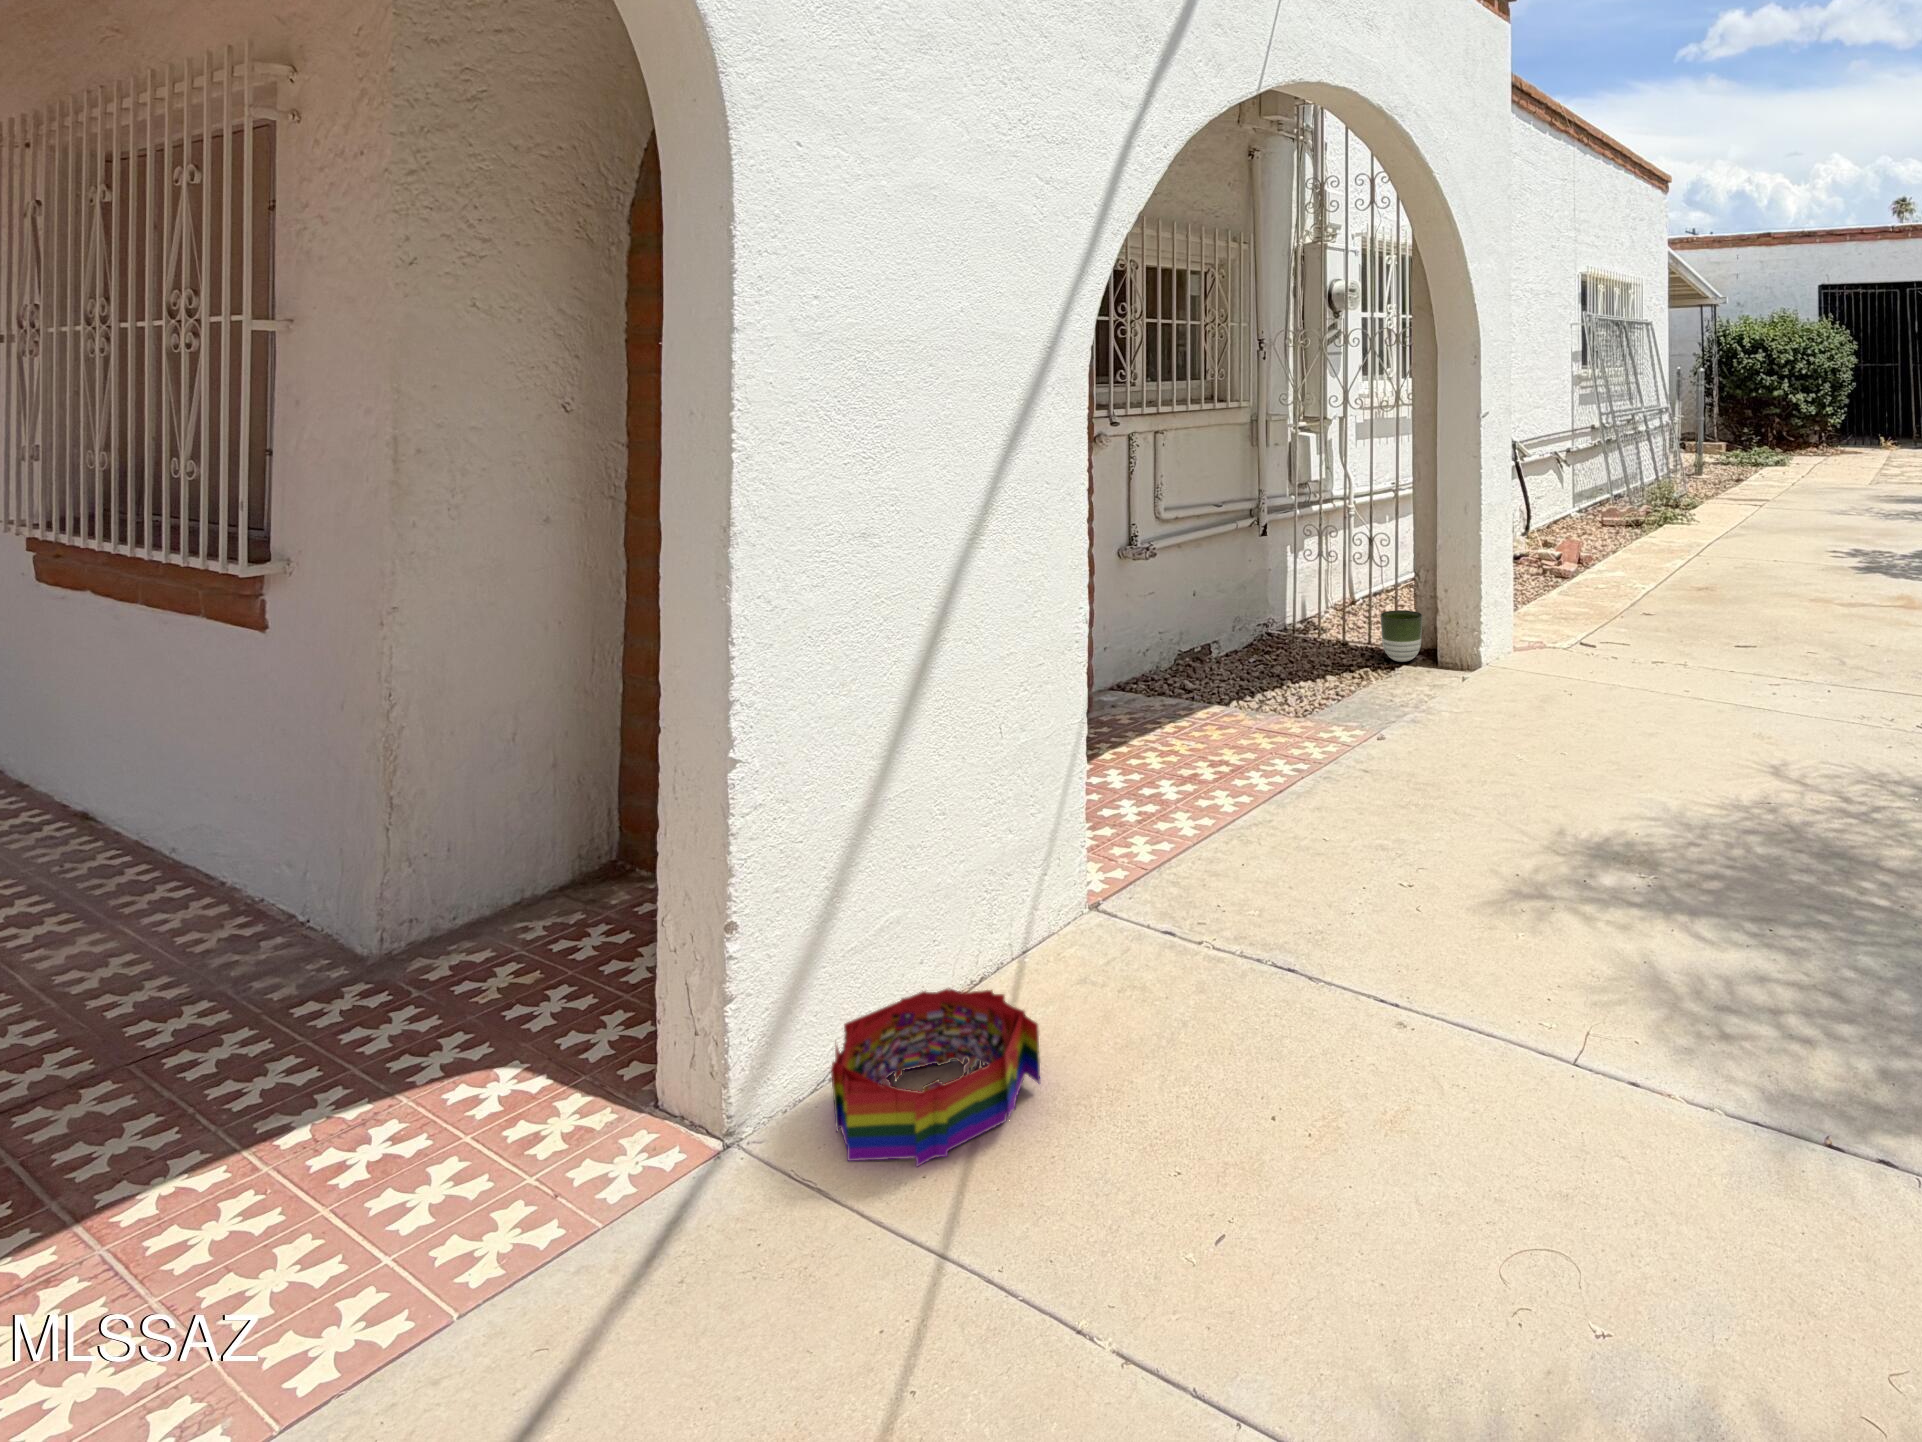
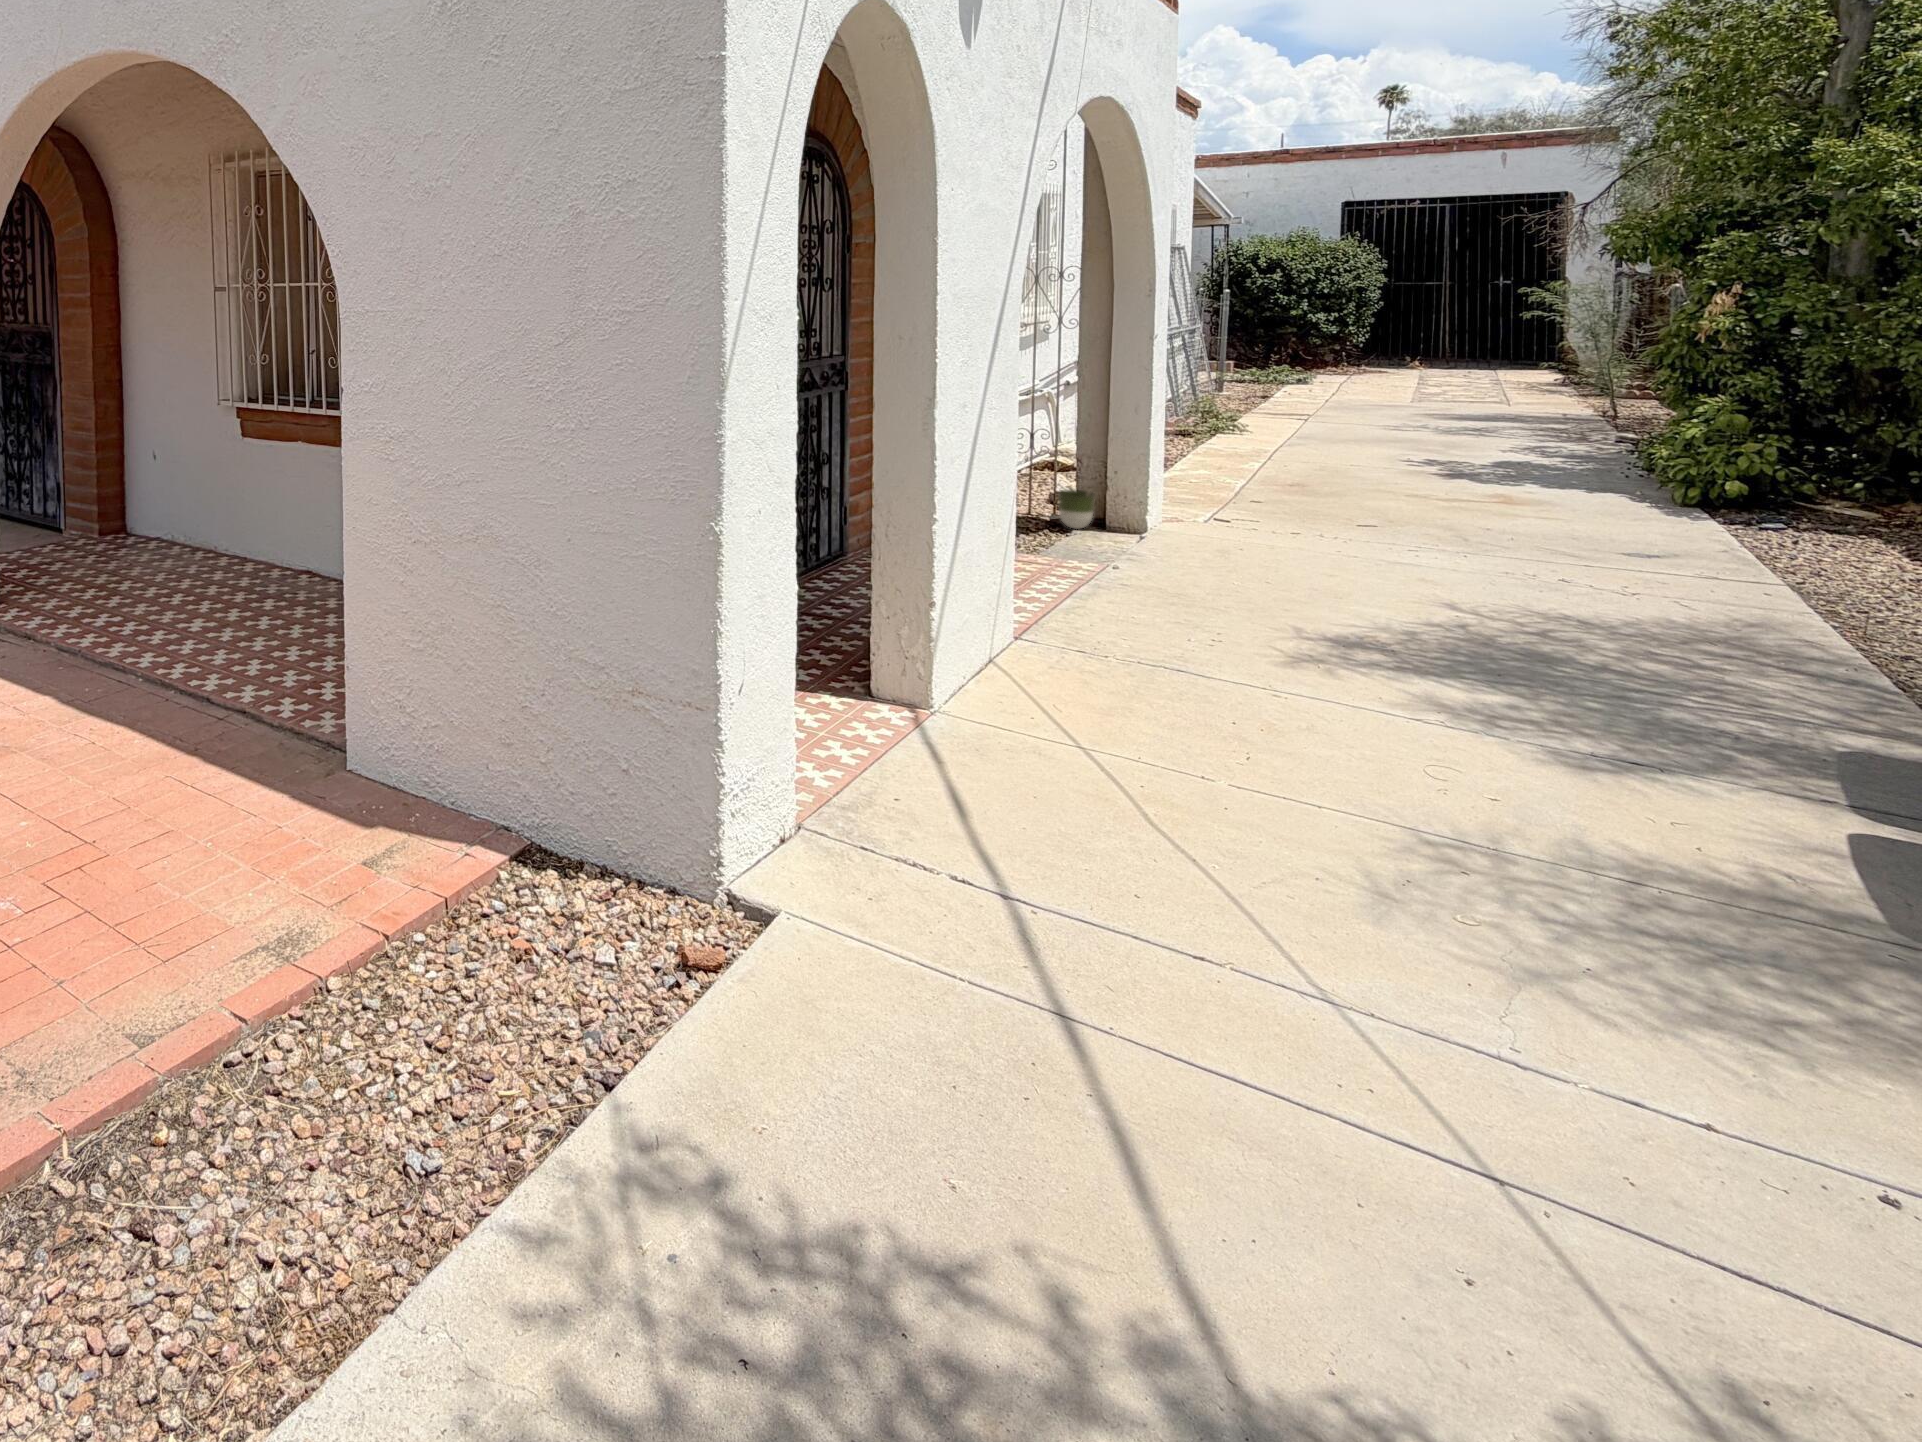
storage bin: present [831,988,1040,1166] -> none [946,677,1070,755]

